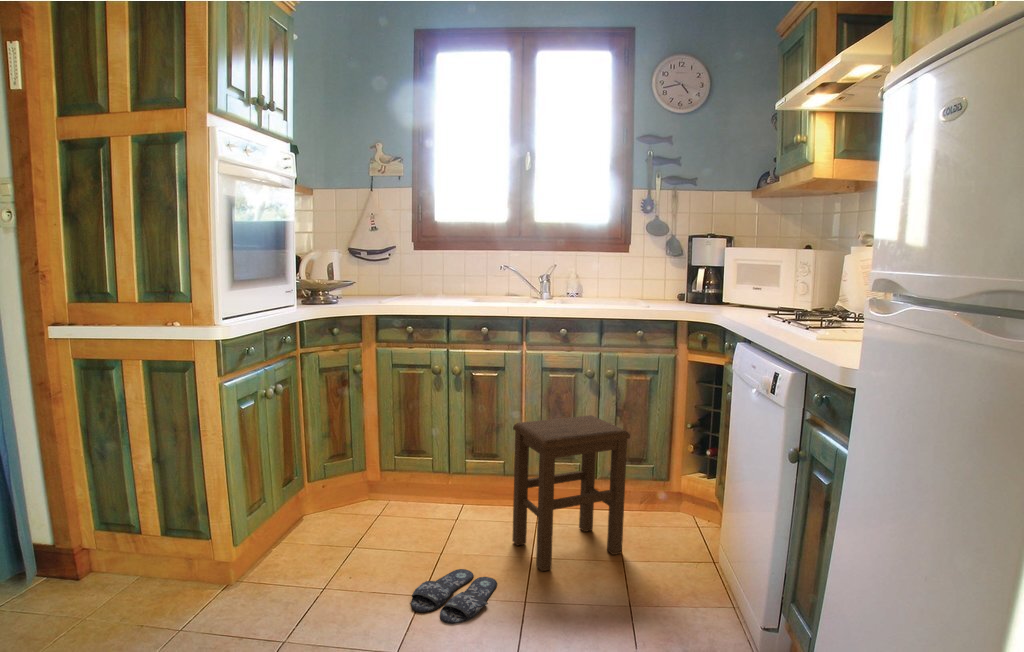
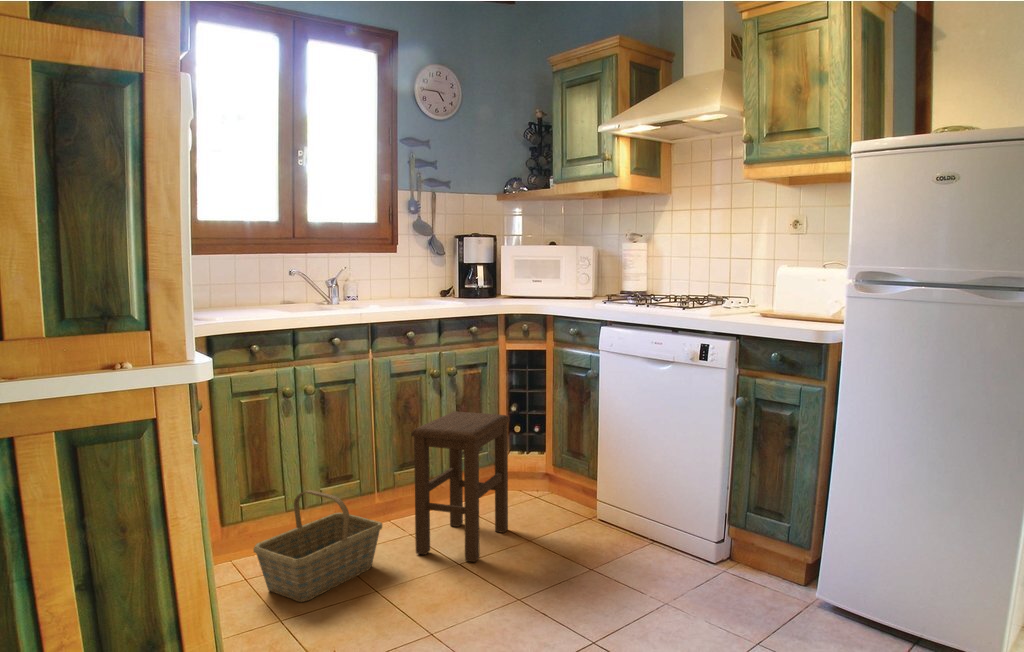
basket: none [377,455,480,545] -> present [254,490,382,602]
slippers: present [411,569,497,624] -> none [401,582,479,628]

